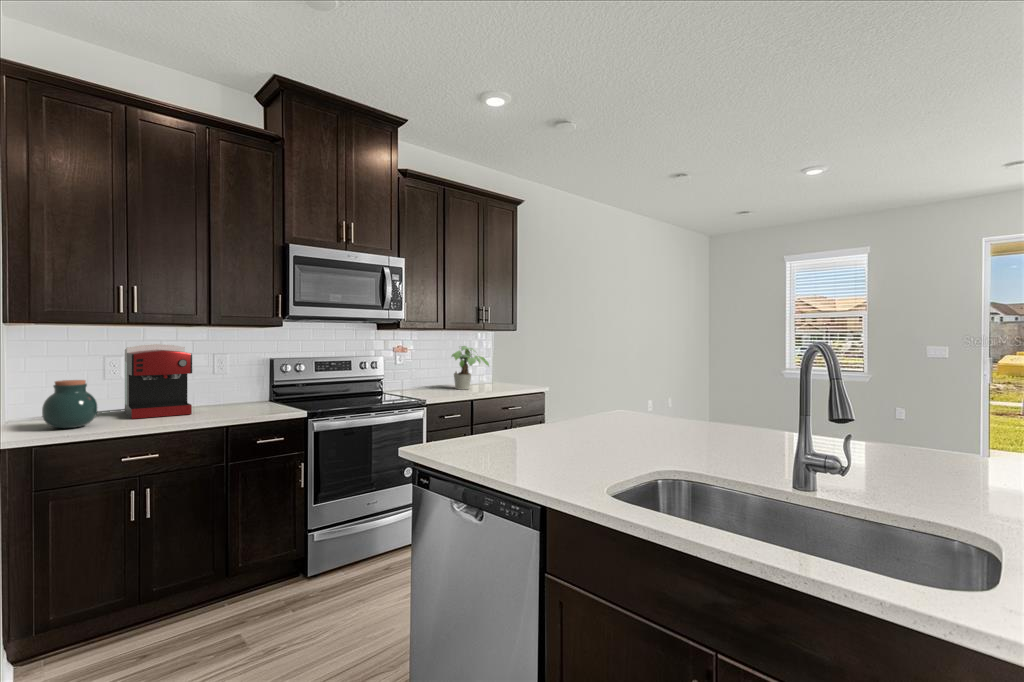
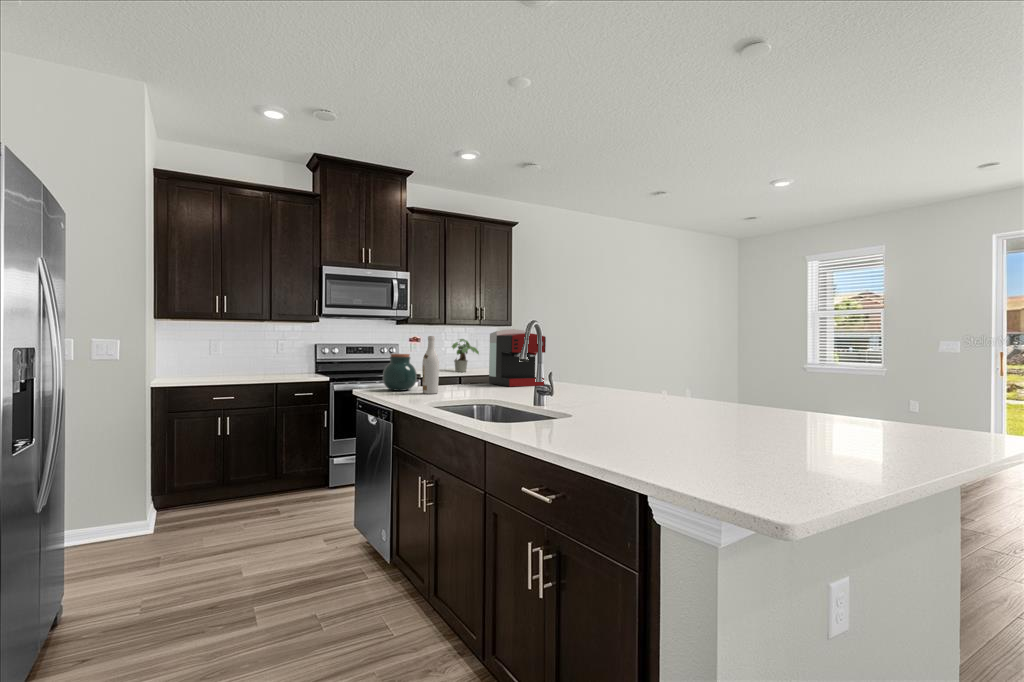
coffee maker: present [125,344,192,419] -> present [489,329,546,387]
wine bottle: none [558,364,586,465] -> present [422,336,439,394]
jar: present [42,380,97,428] -> present [383,354,417,391]

